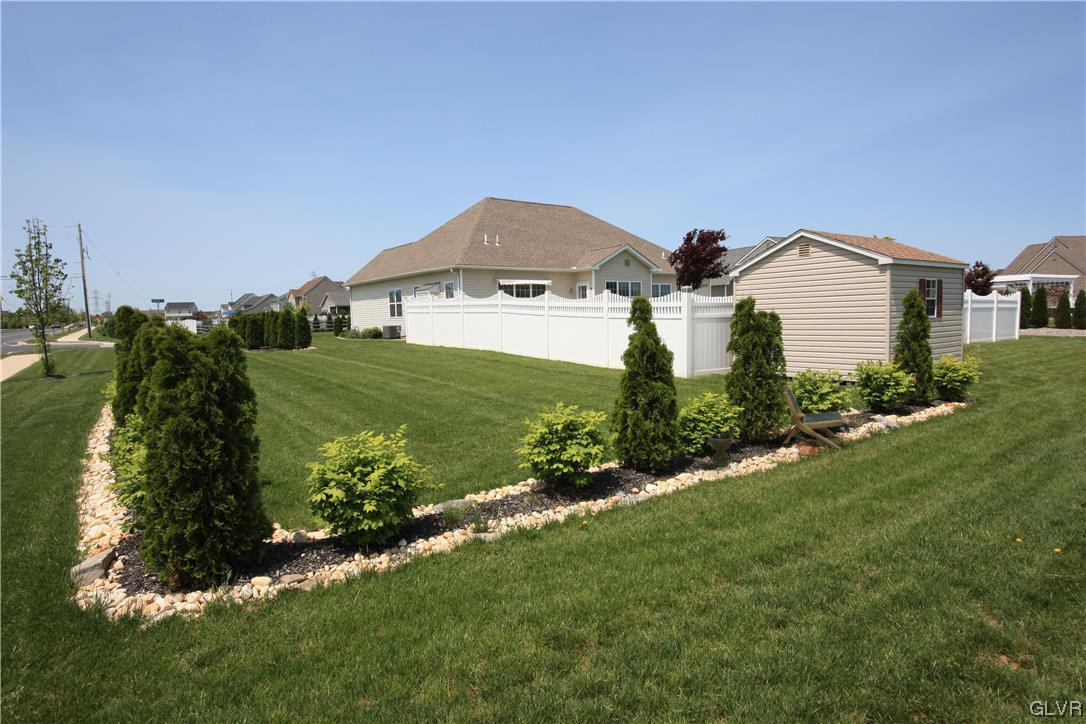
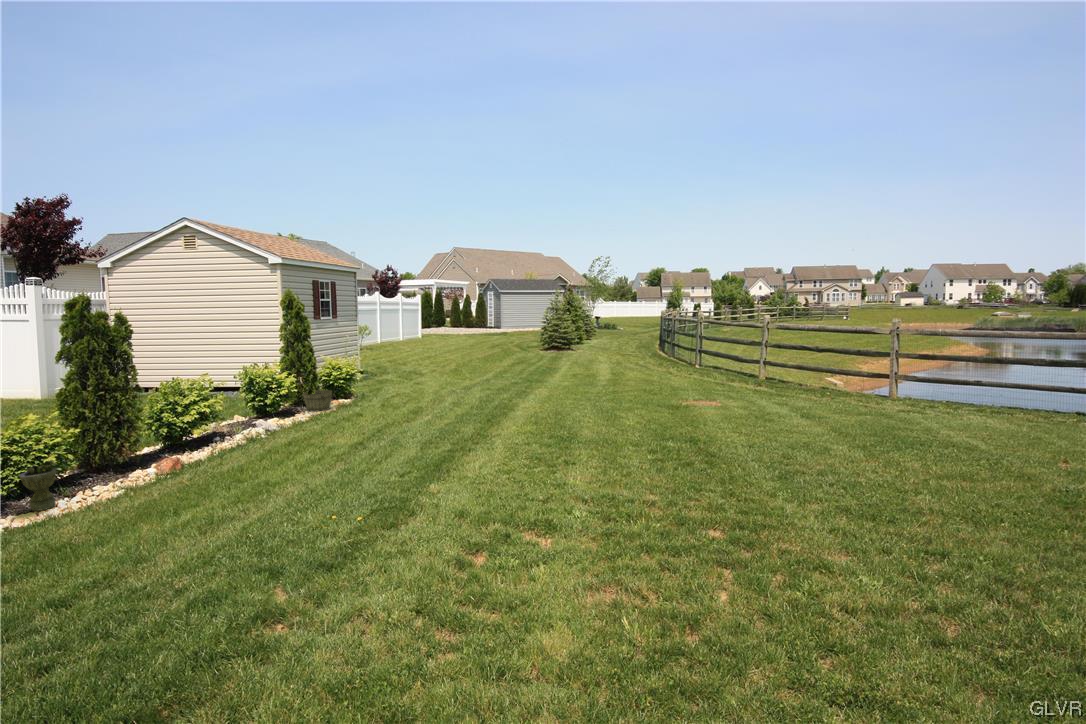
lounge chair: present [783,385,844,449] -> none [138,397,215,466]
wooden bucket: none [919,388,956,416] -> present [303,389,332,412]

